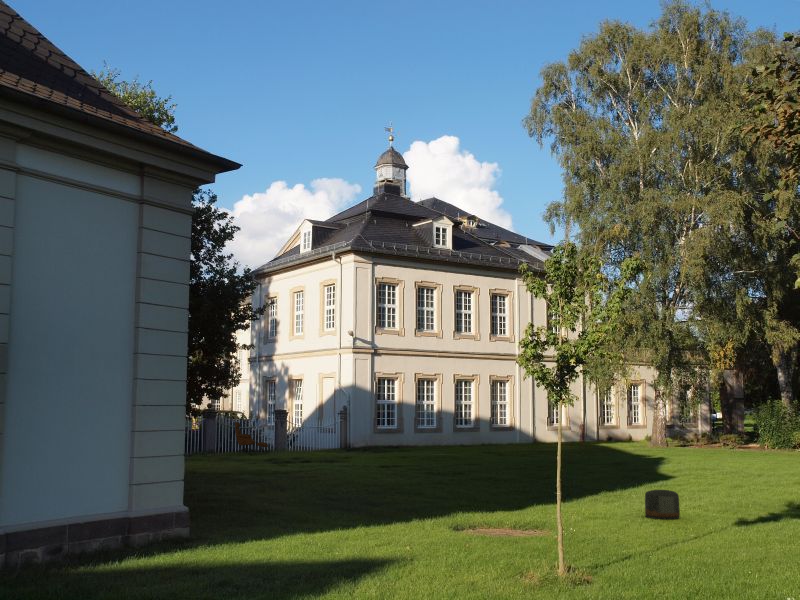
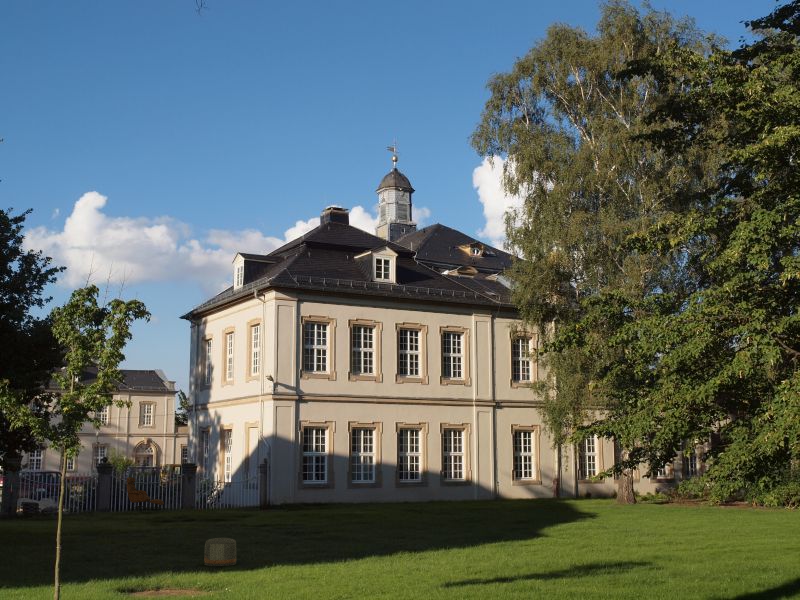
pouf: present [645,490,680,519] -> present [204,538,237,566]

